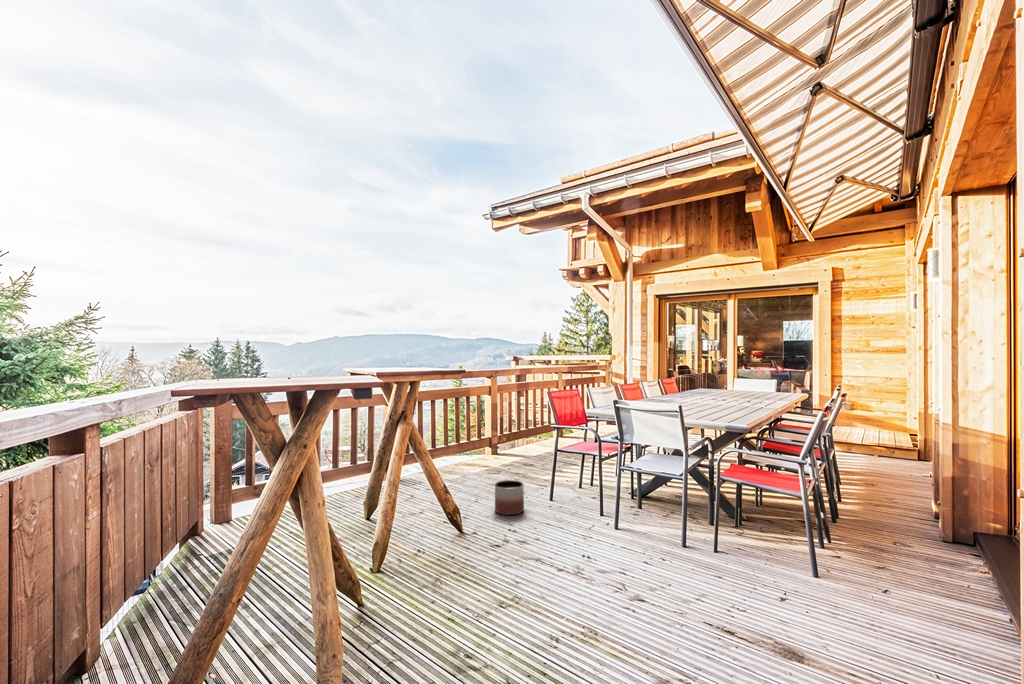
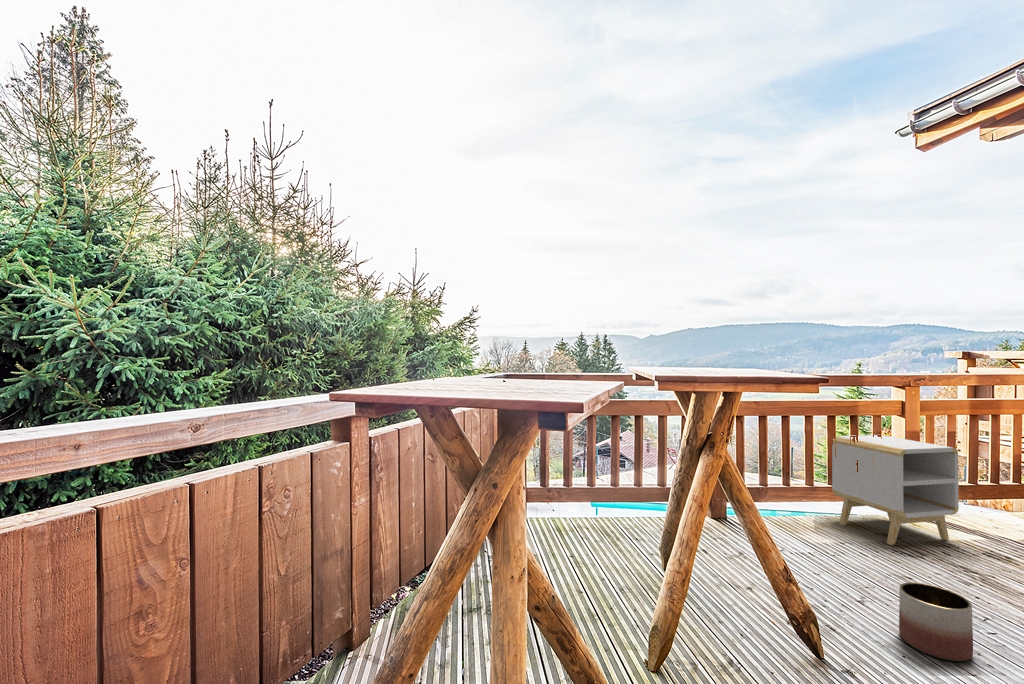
side table: none [456,407,515,471] -> present [832,435,959,545]

